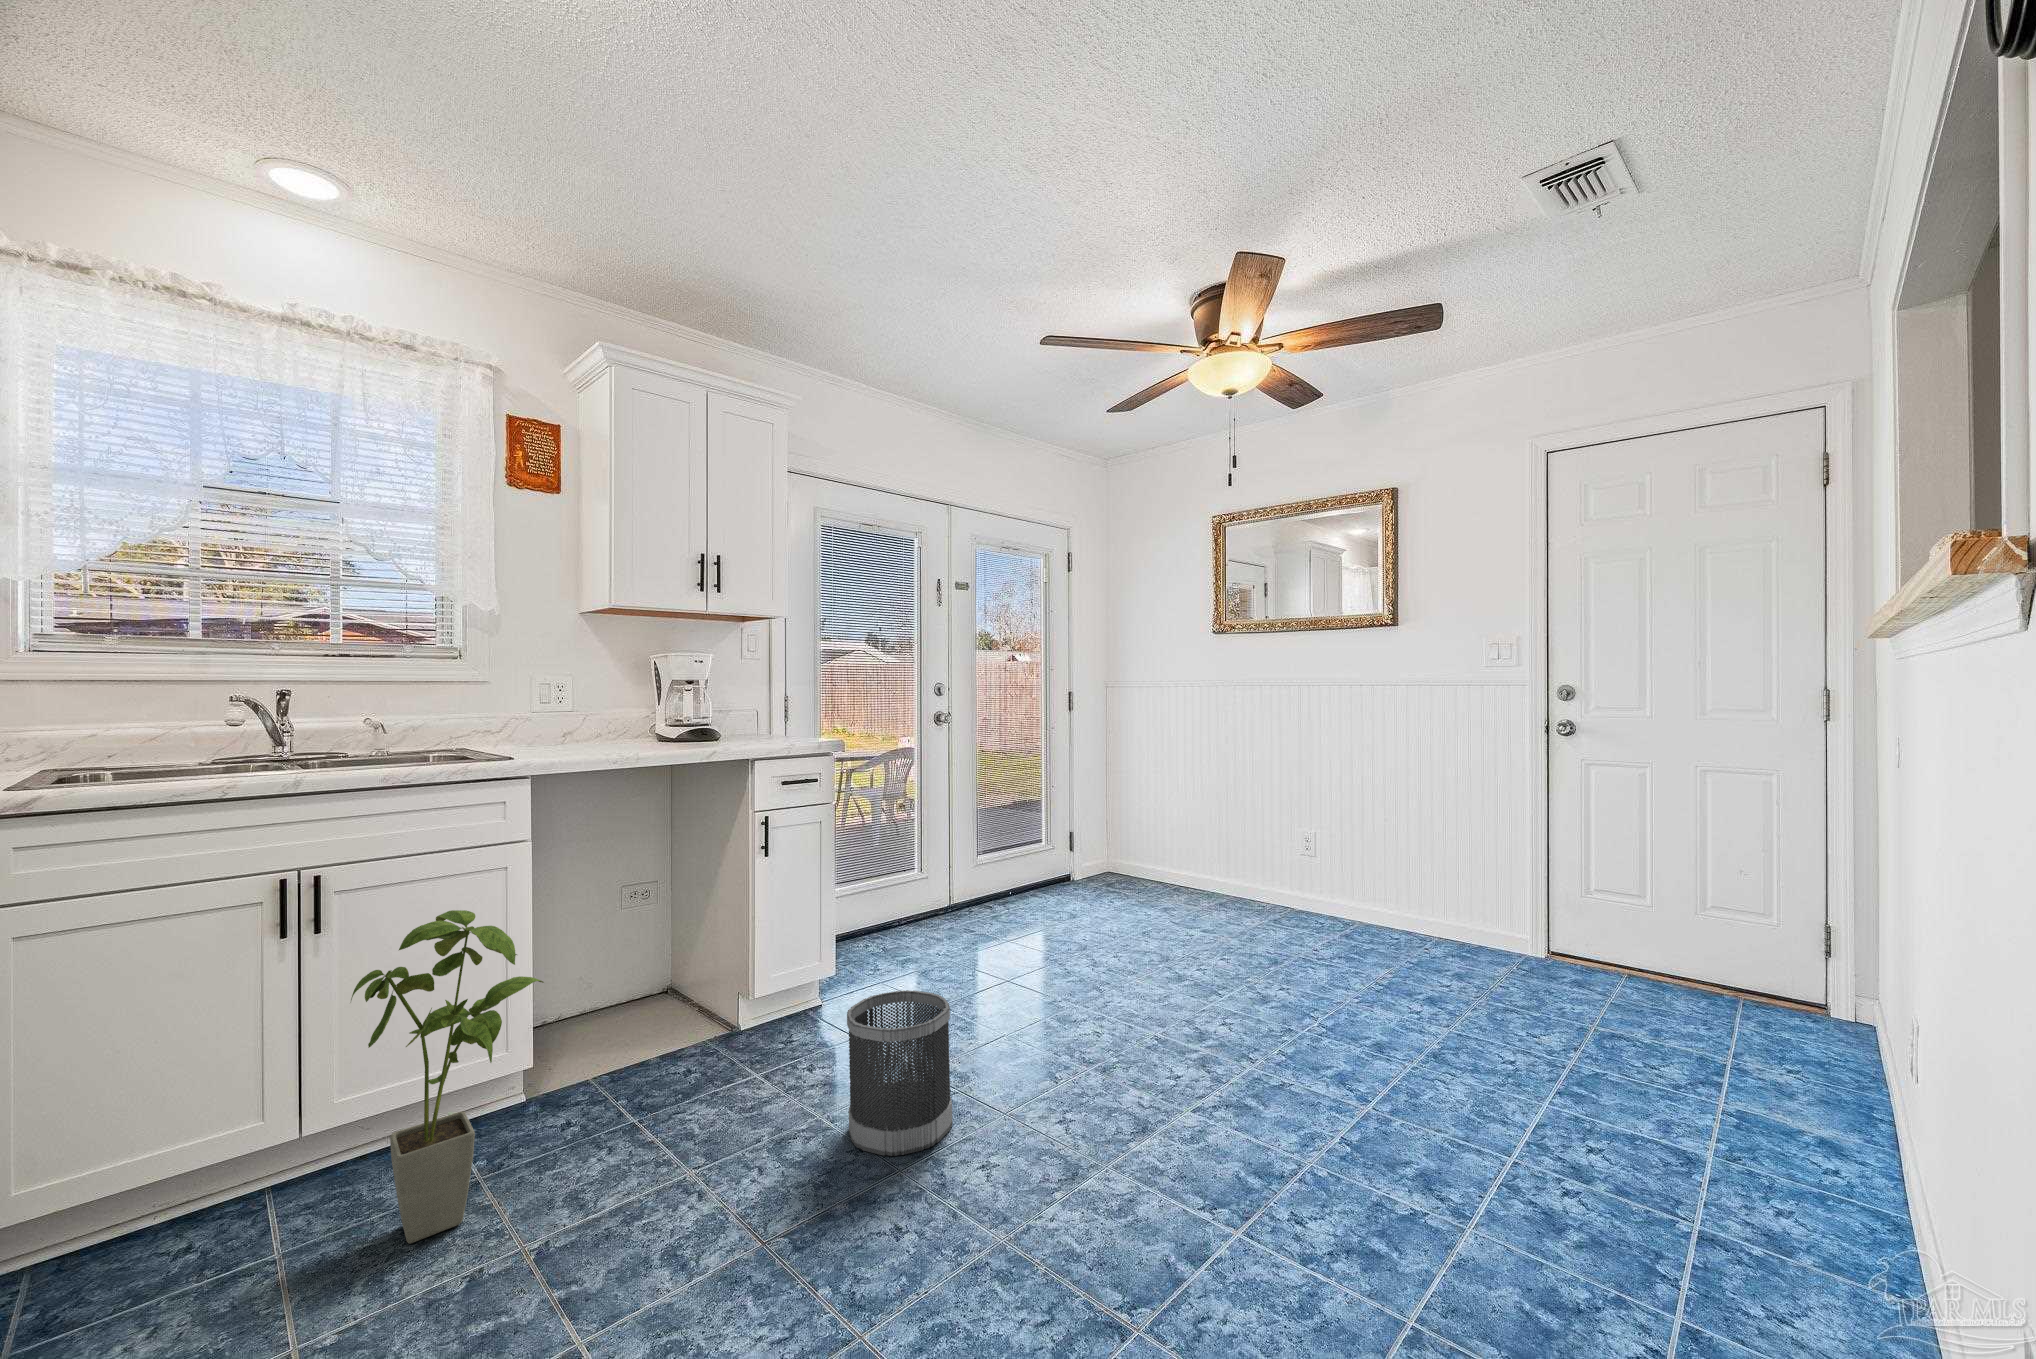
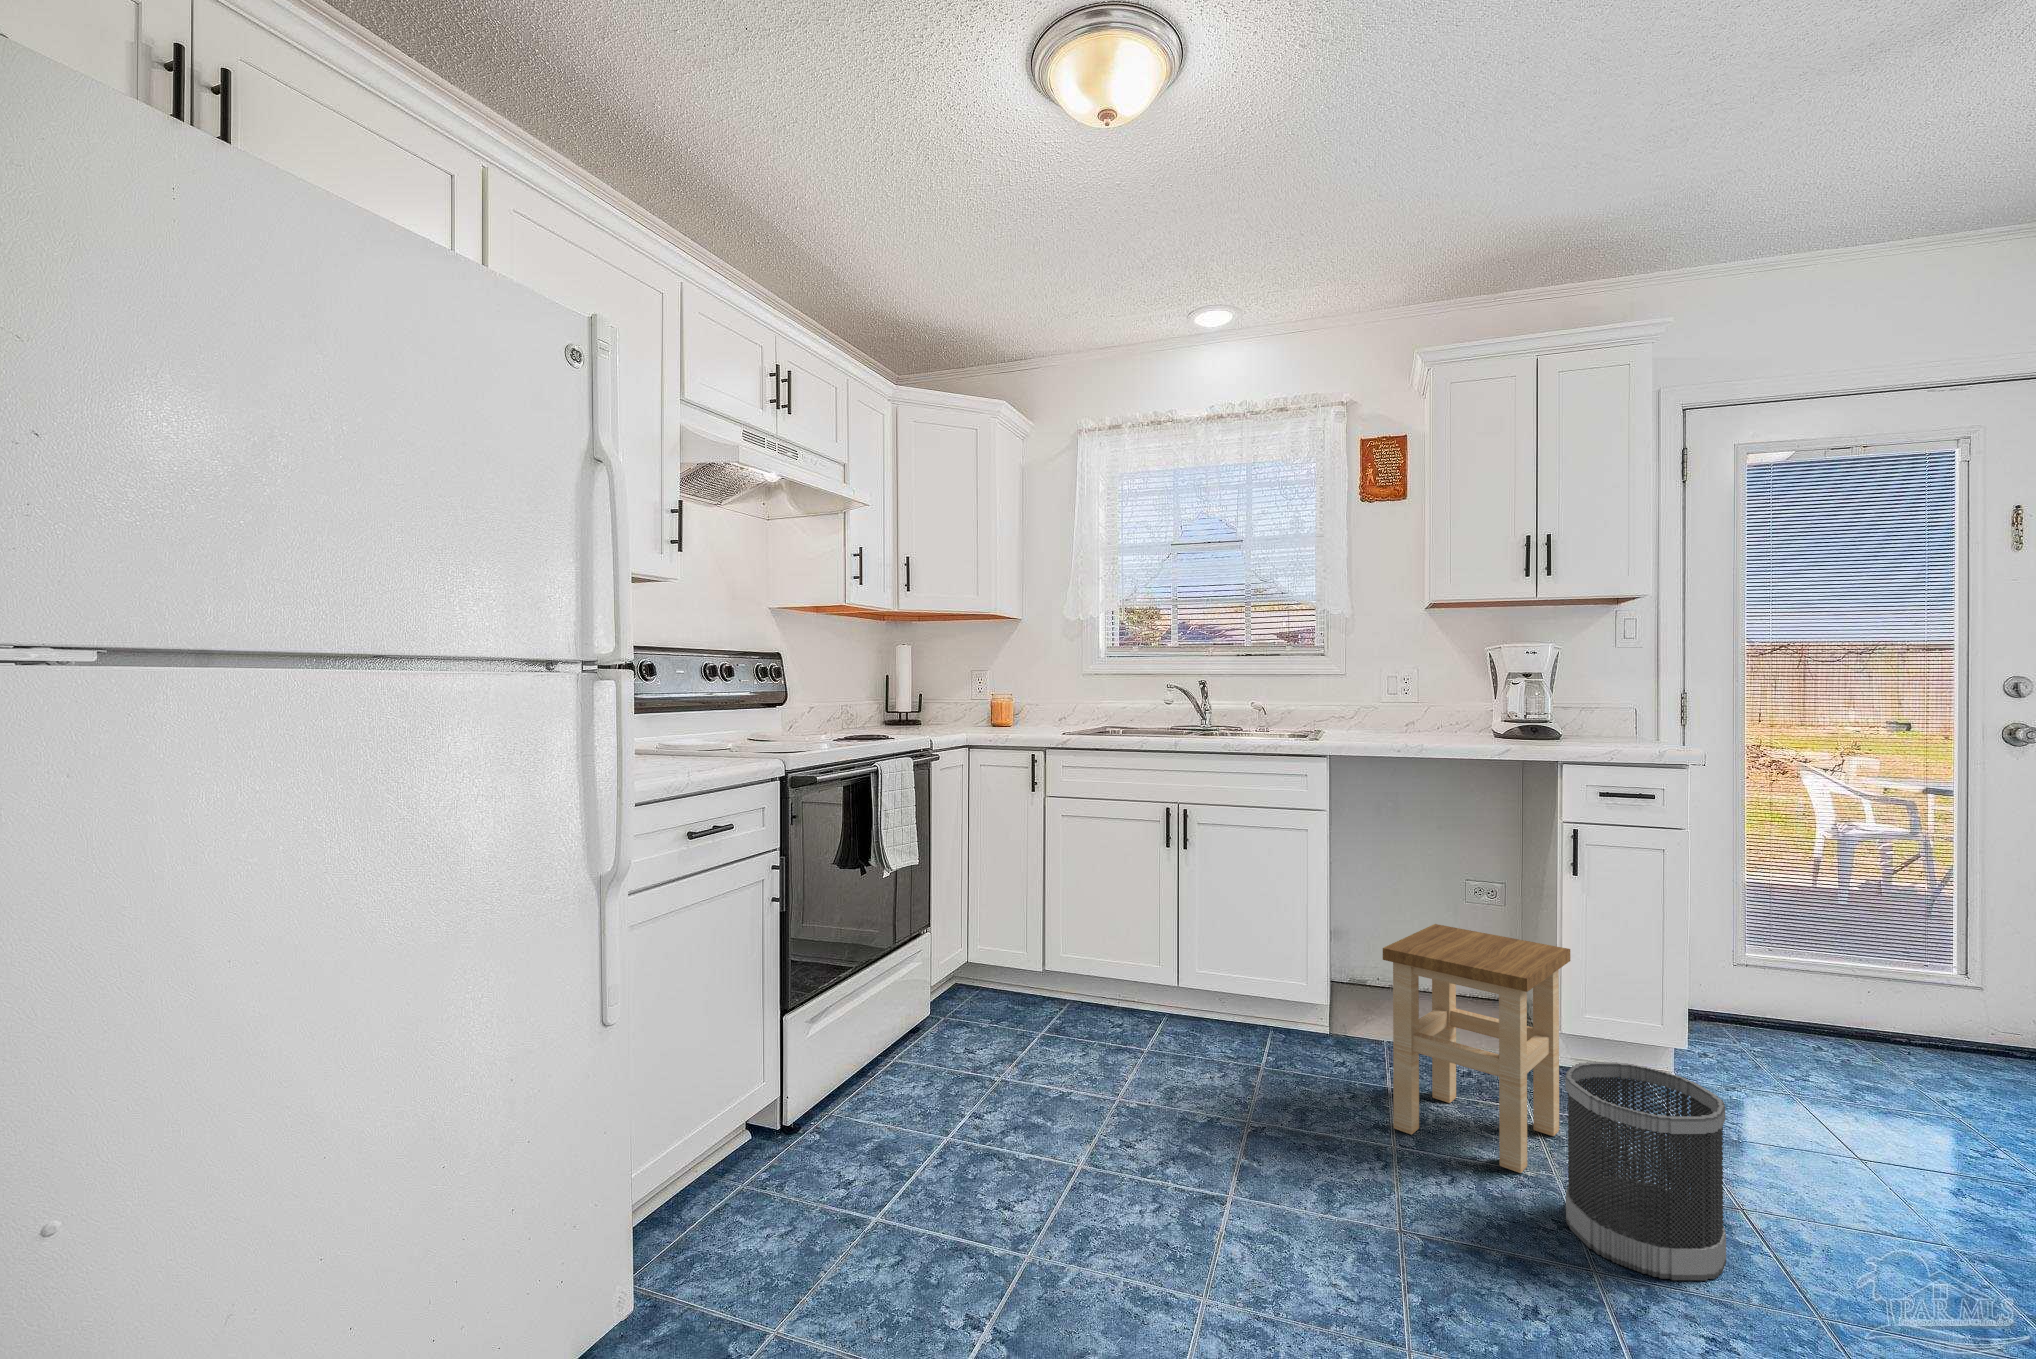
house plant: present [351,910,544,1244] -> none [1175,843,1304,1086]
stool: none [664,923,804,1157] -> present [1383,924,1570,1173]

